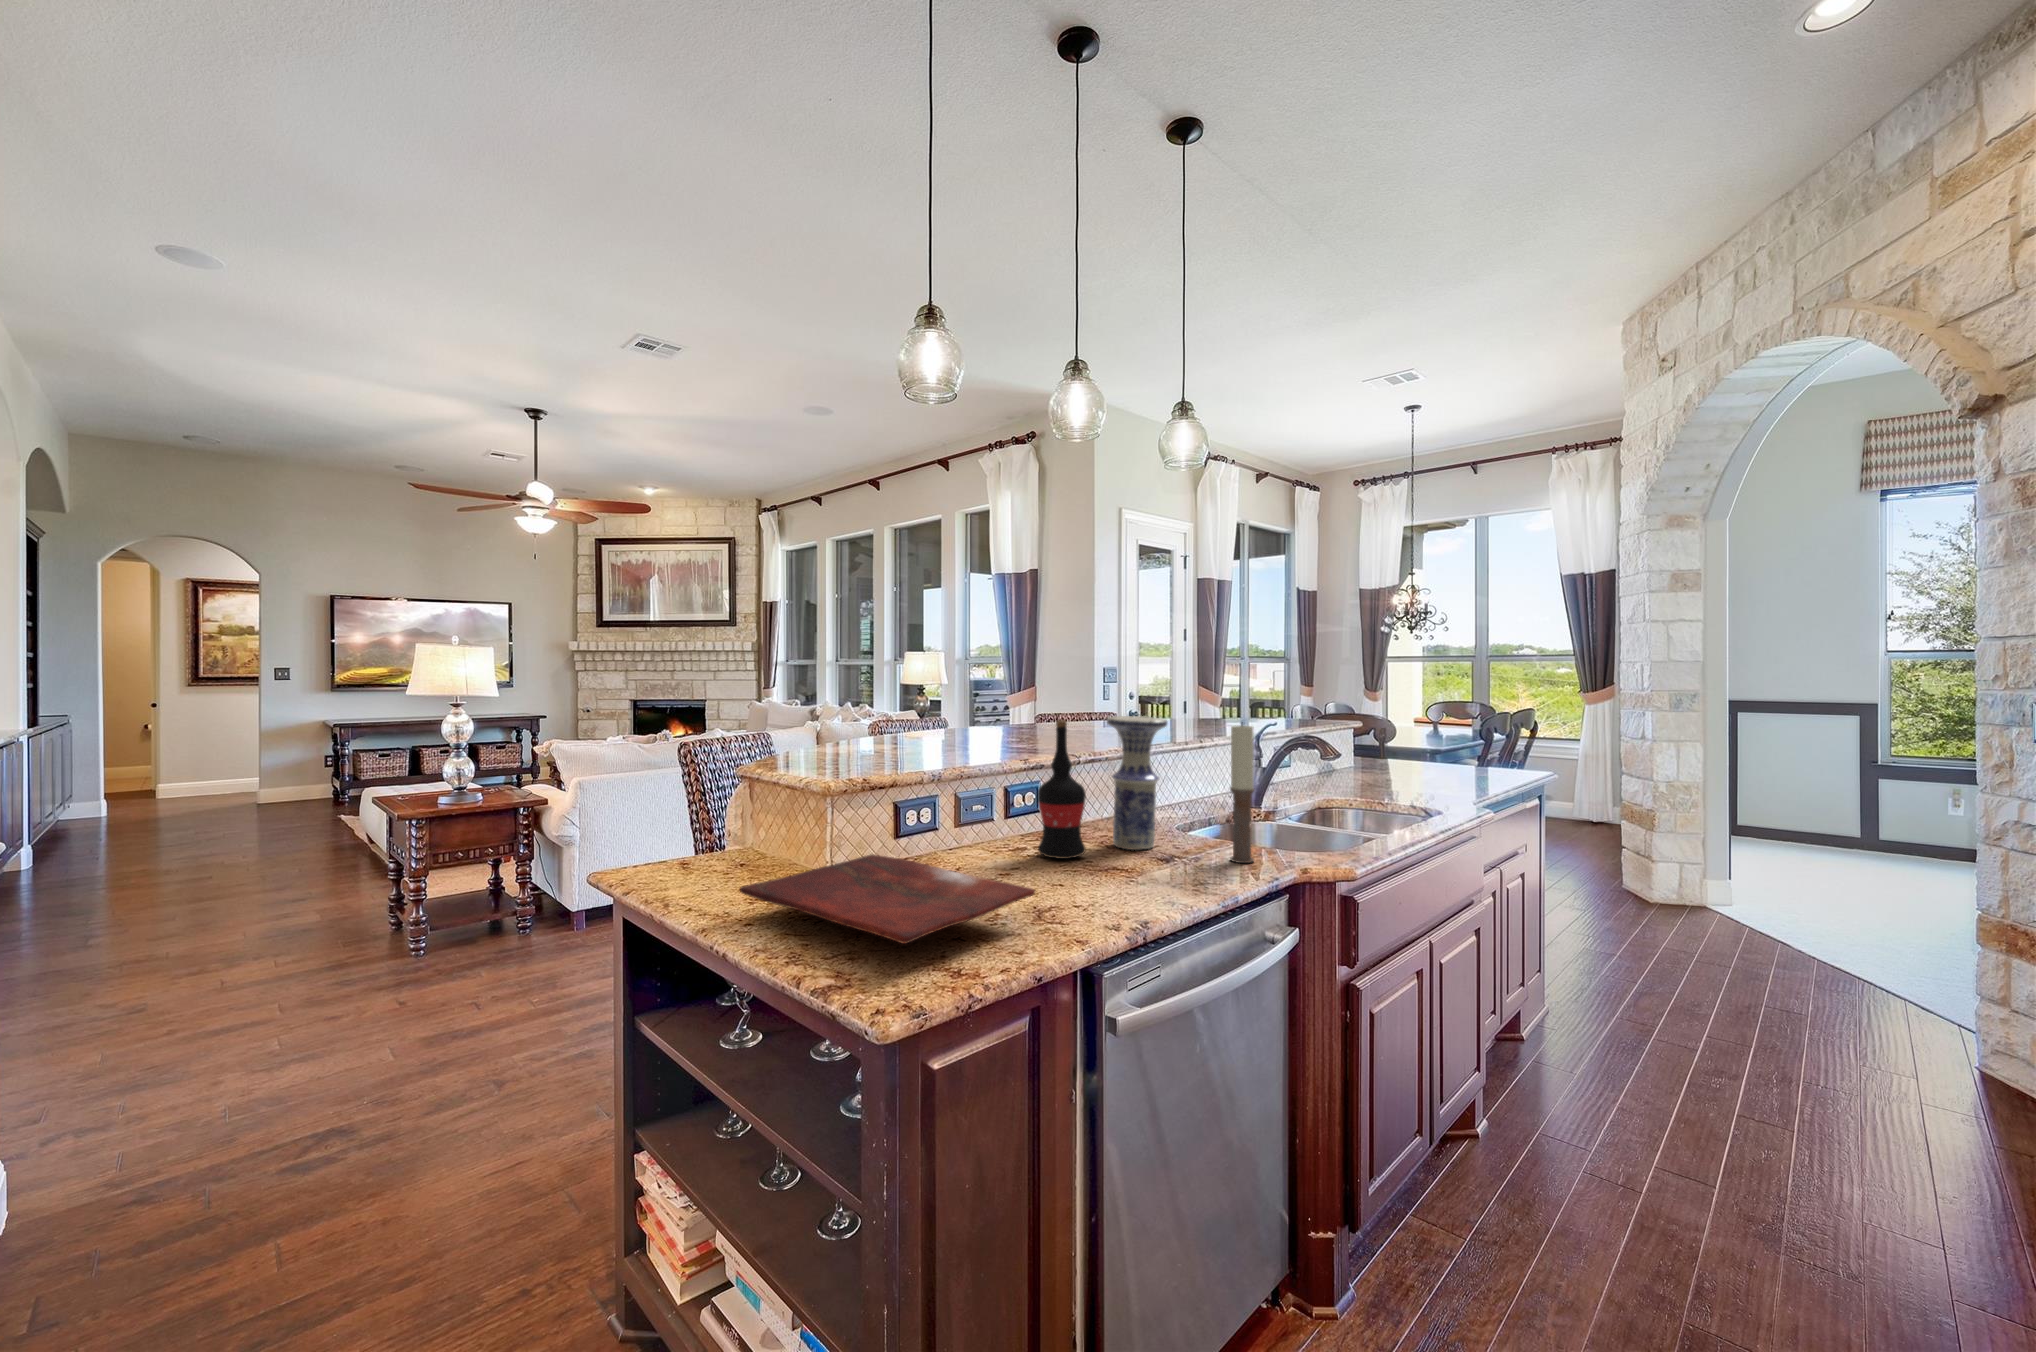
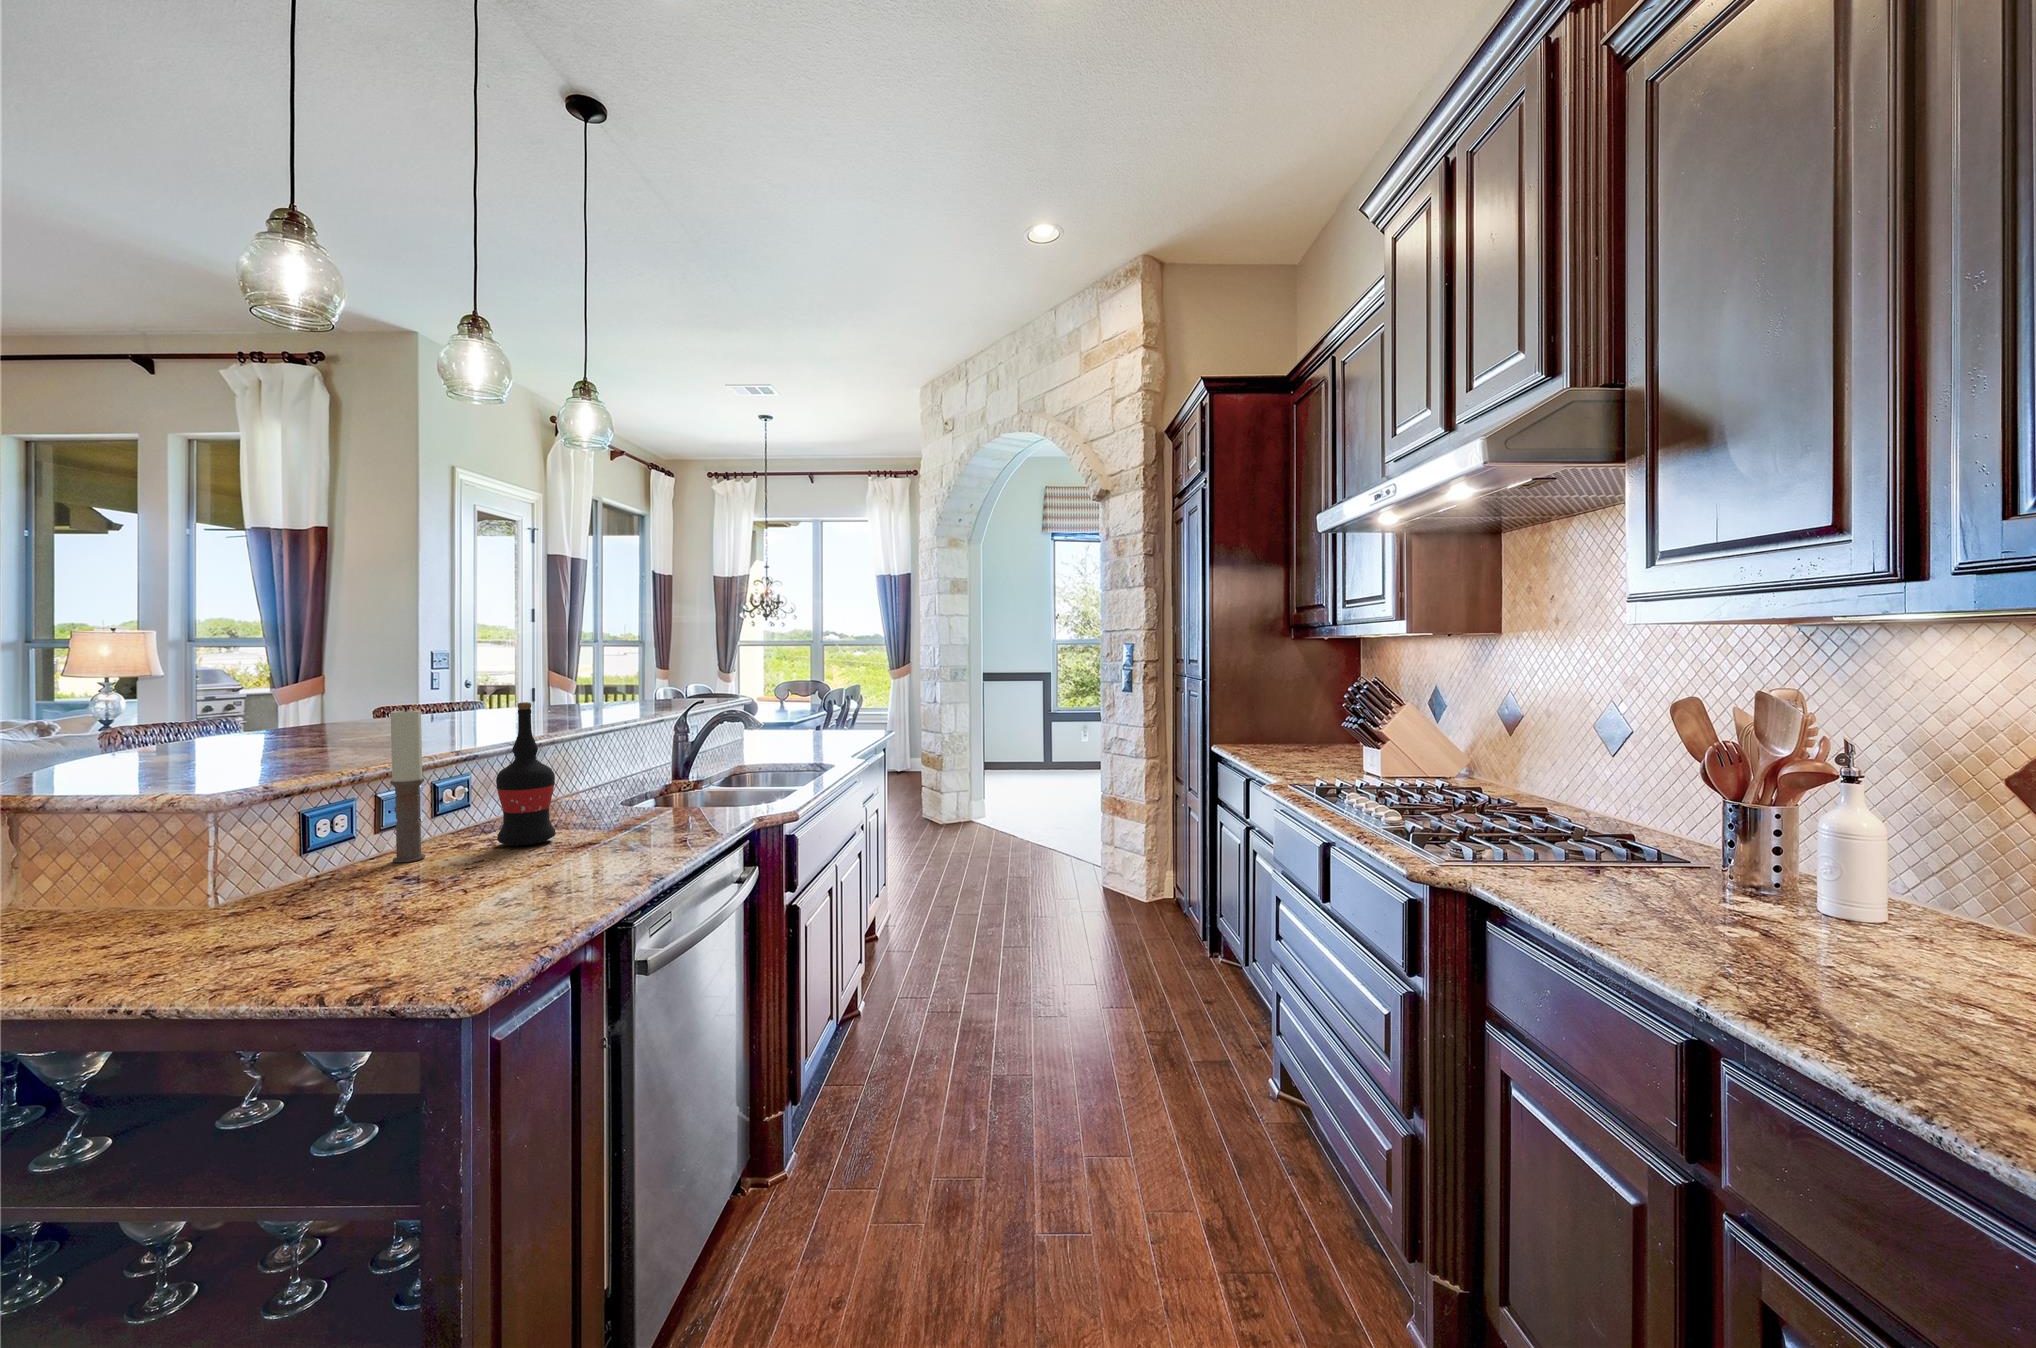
vase: present [1107,716,1167,850] -> none [565,696,632,827]
candle: present [1230,725,1254,863] -> present [390,707,425,862]
cutting board: present [740,854,1035,944] -> none [117,863,561,946]

